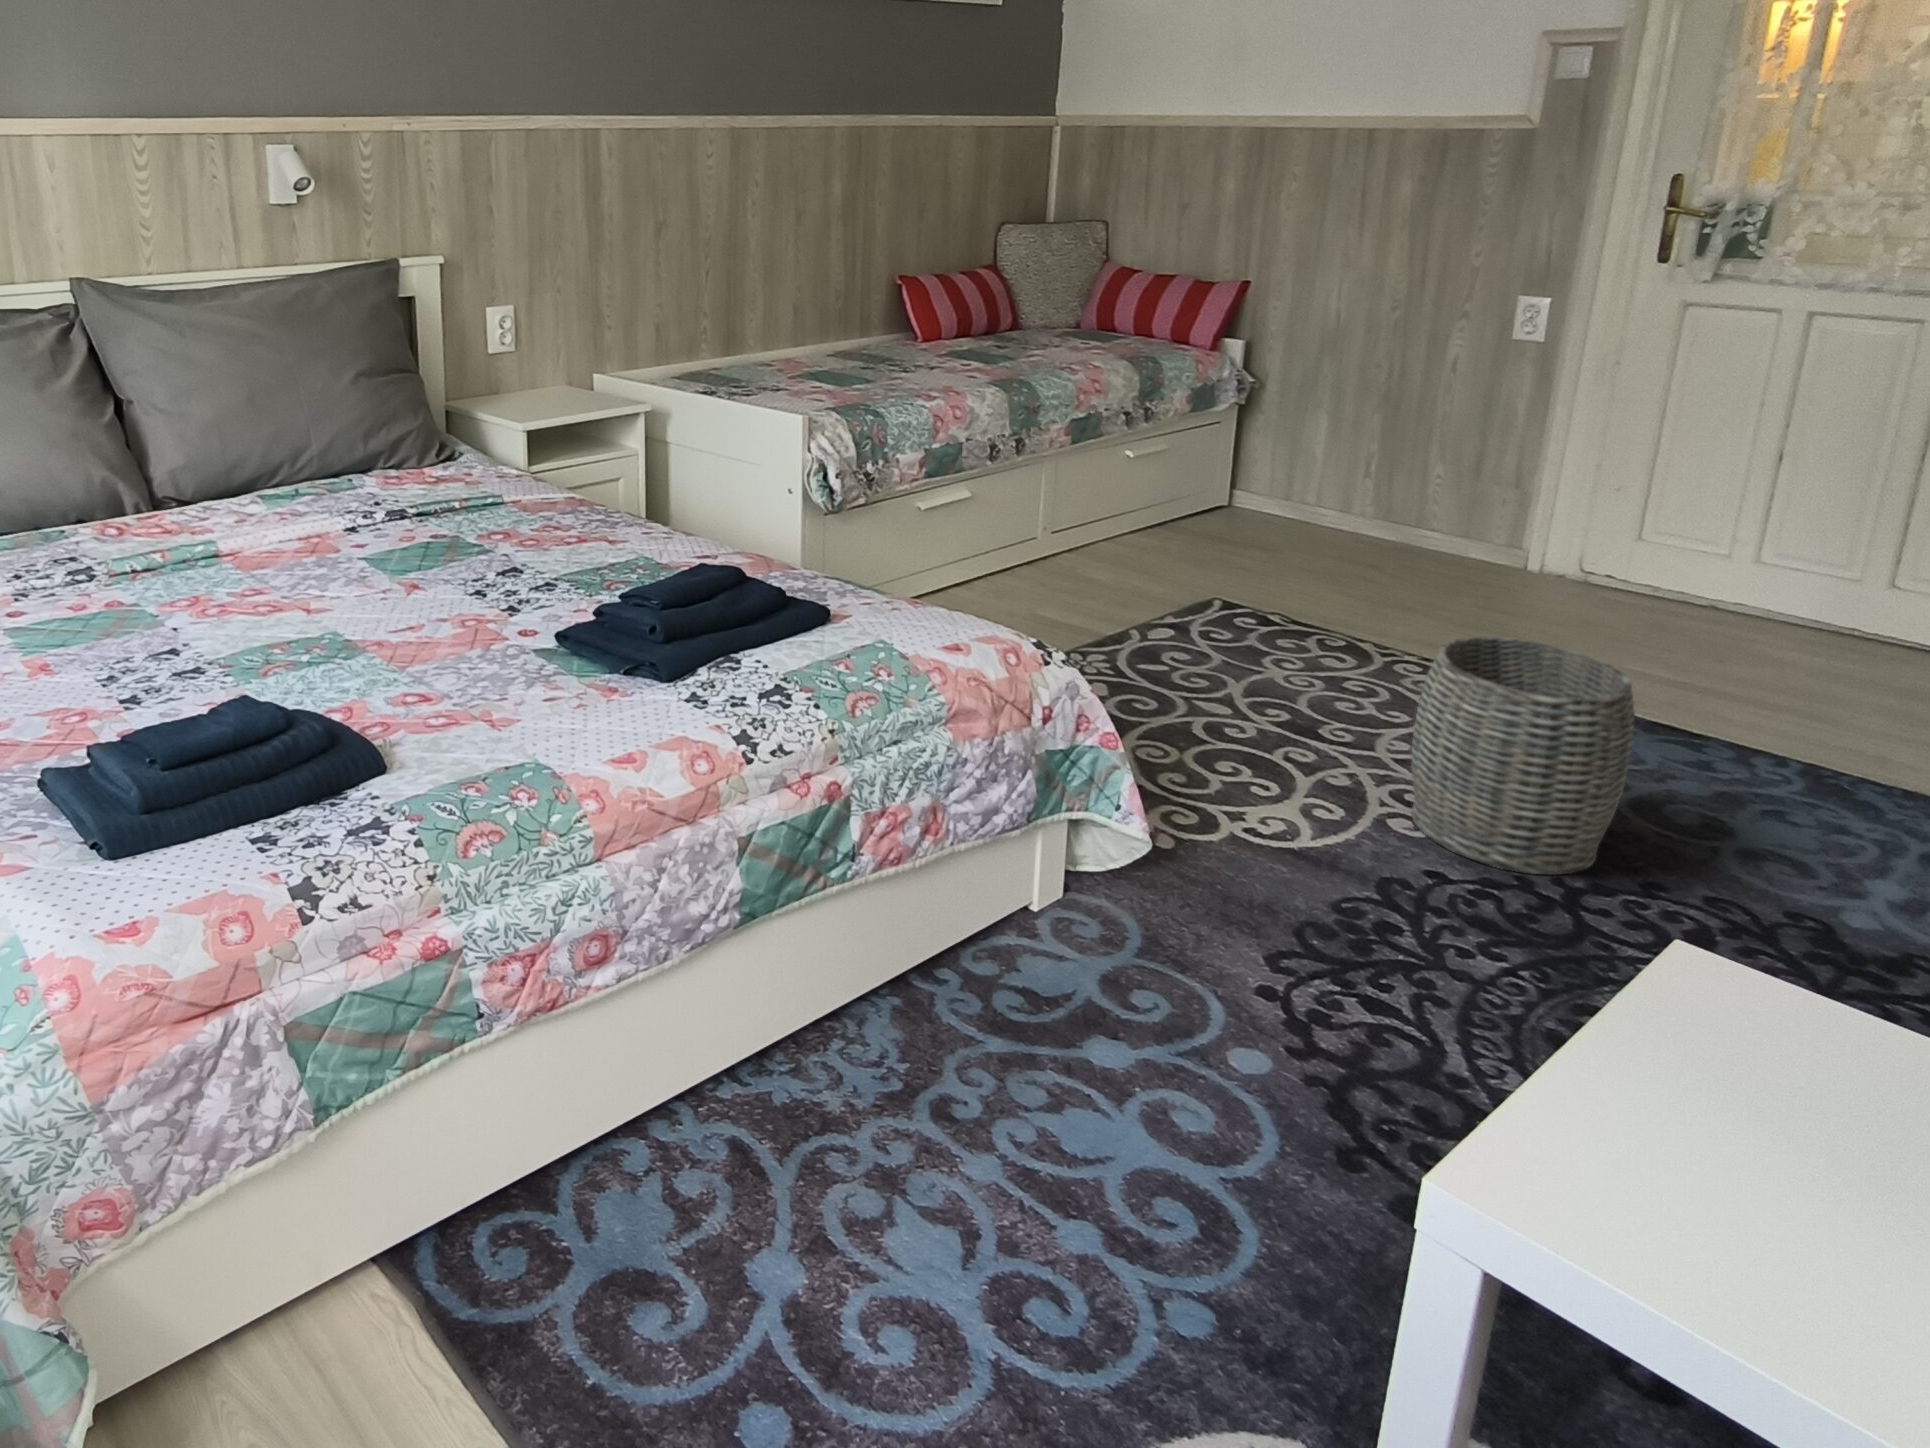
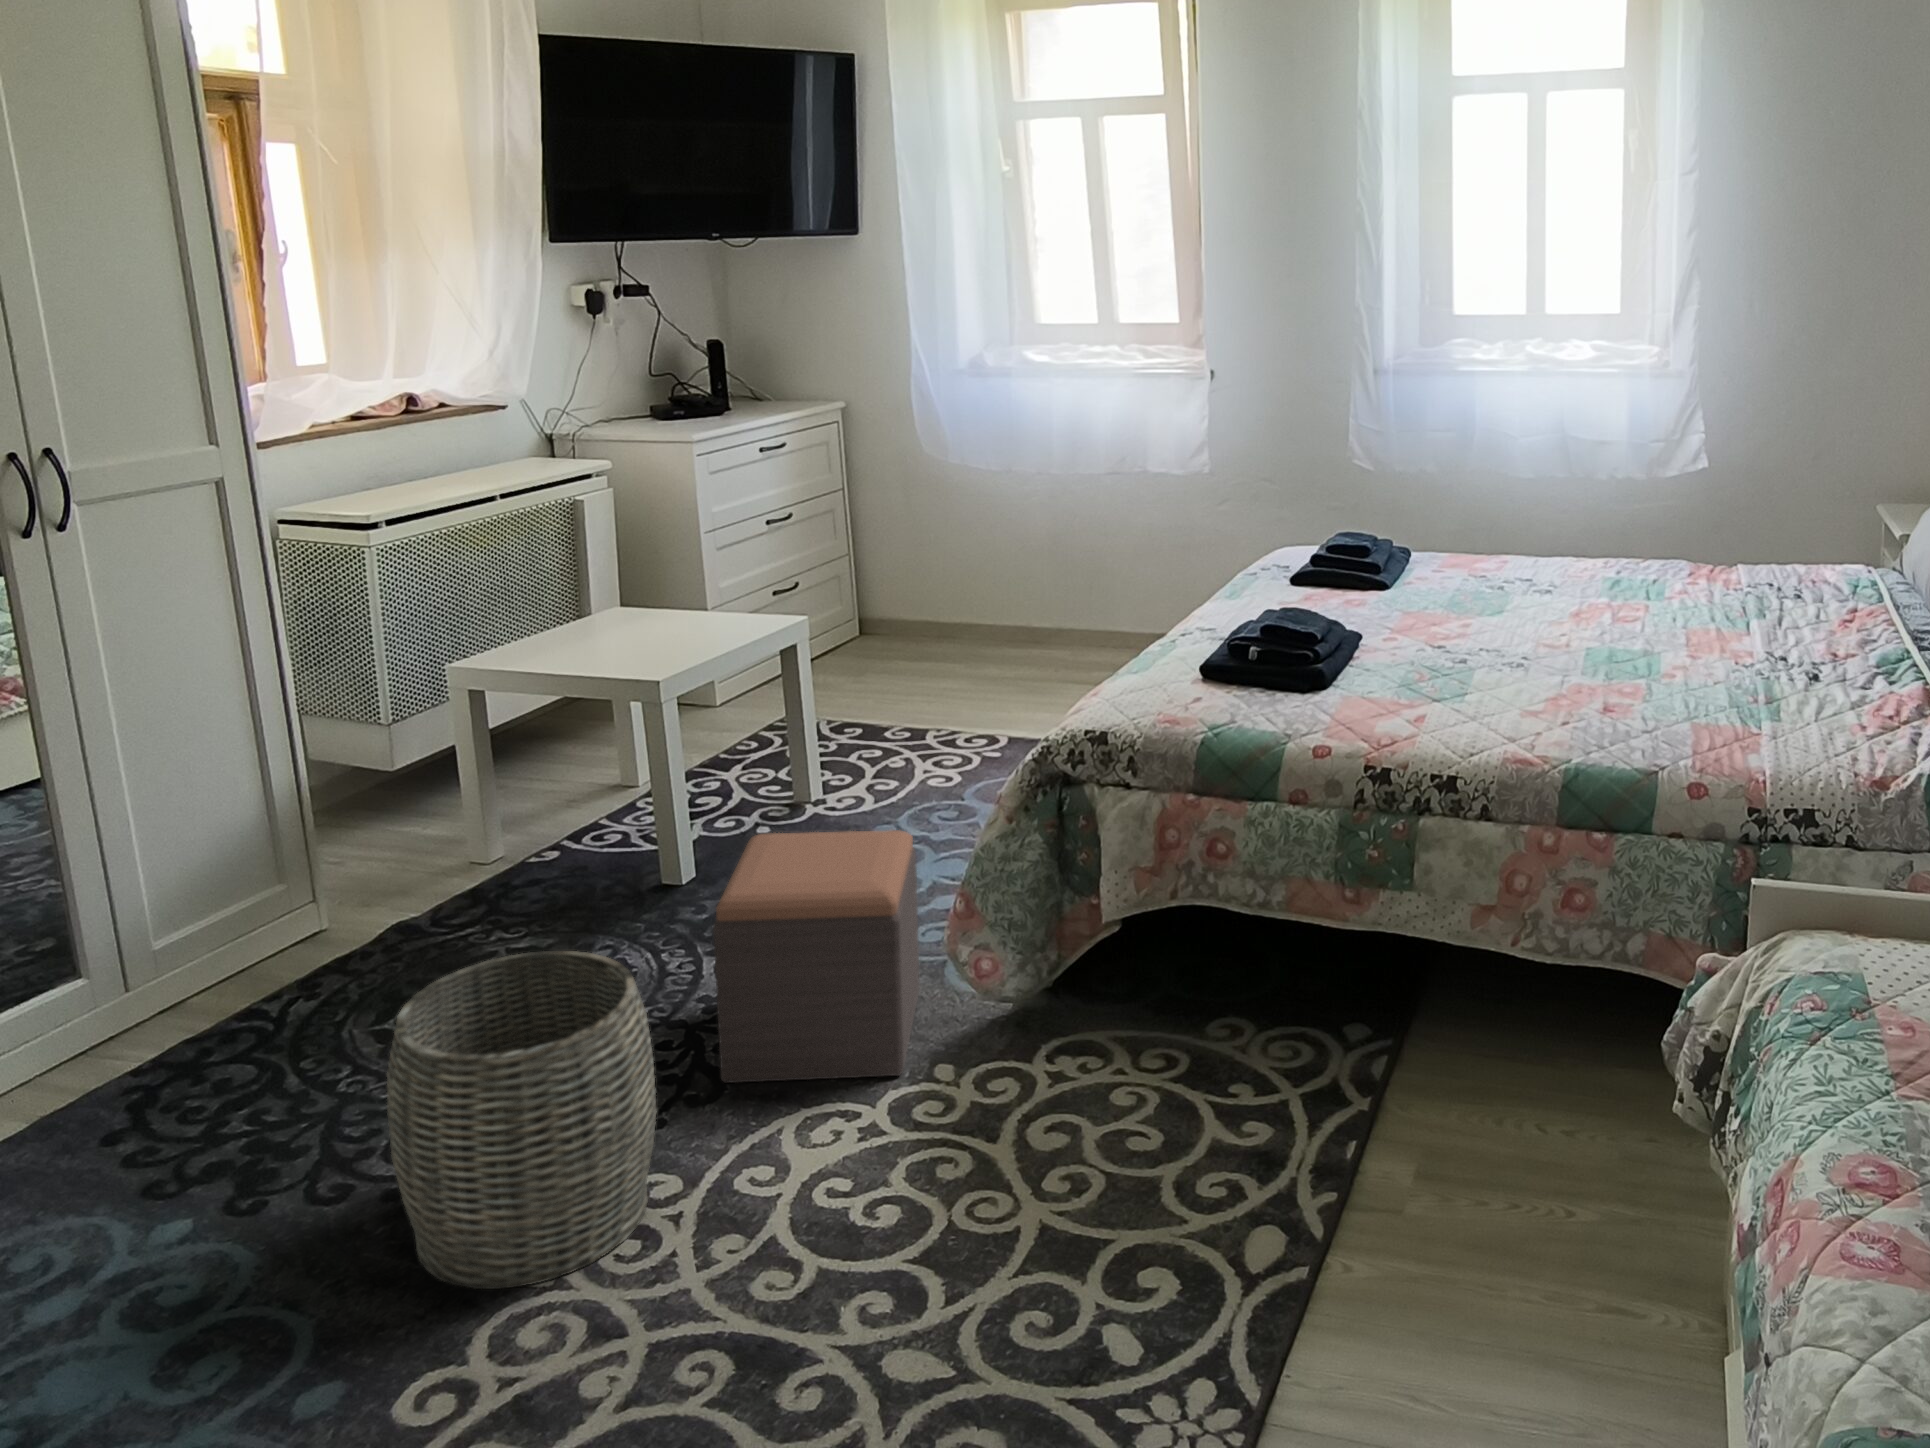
footstool: none [1177,696,1406,978] -> present [713,830,920,1083]

